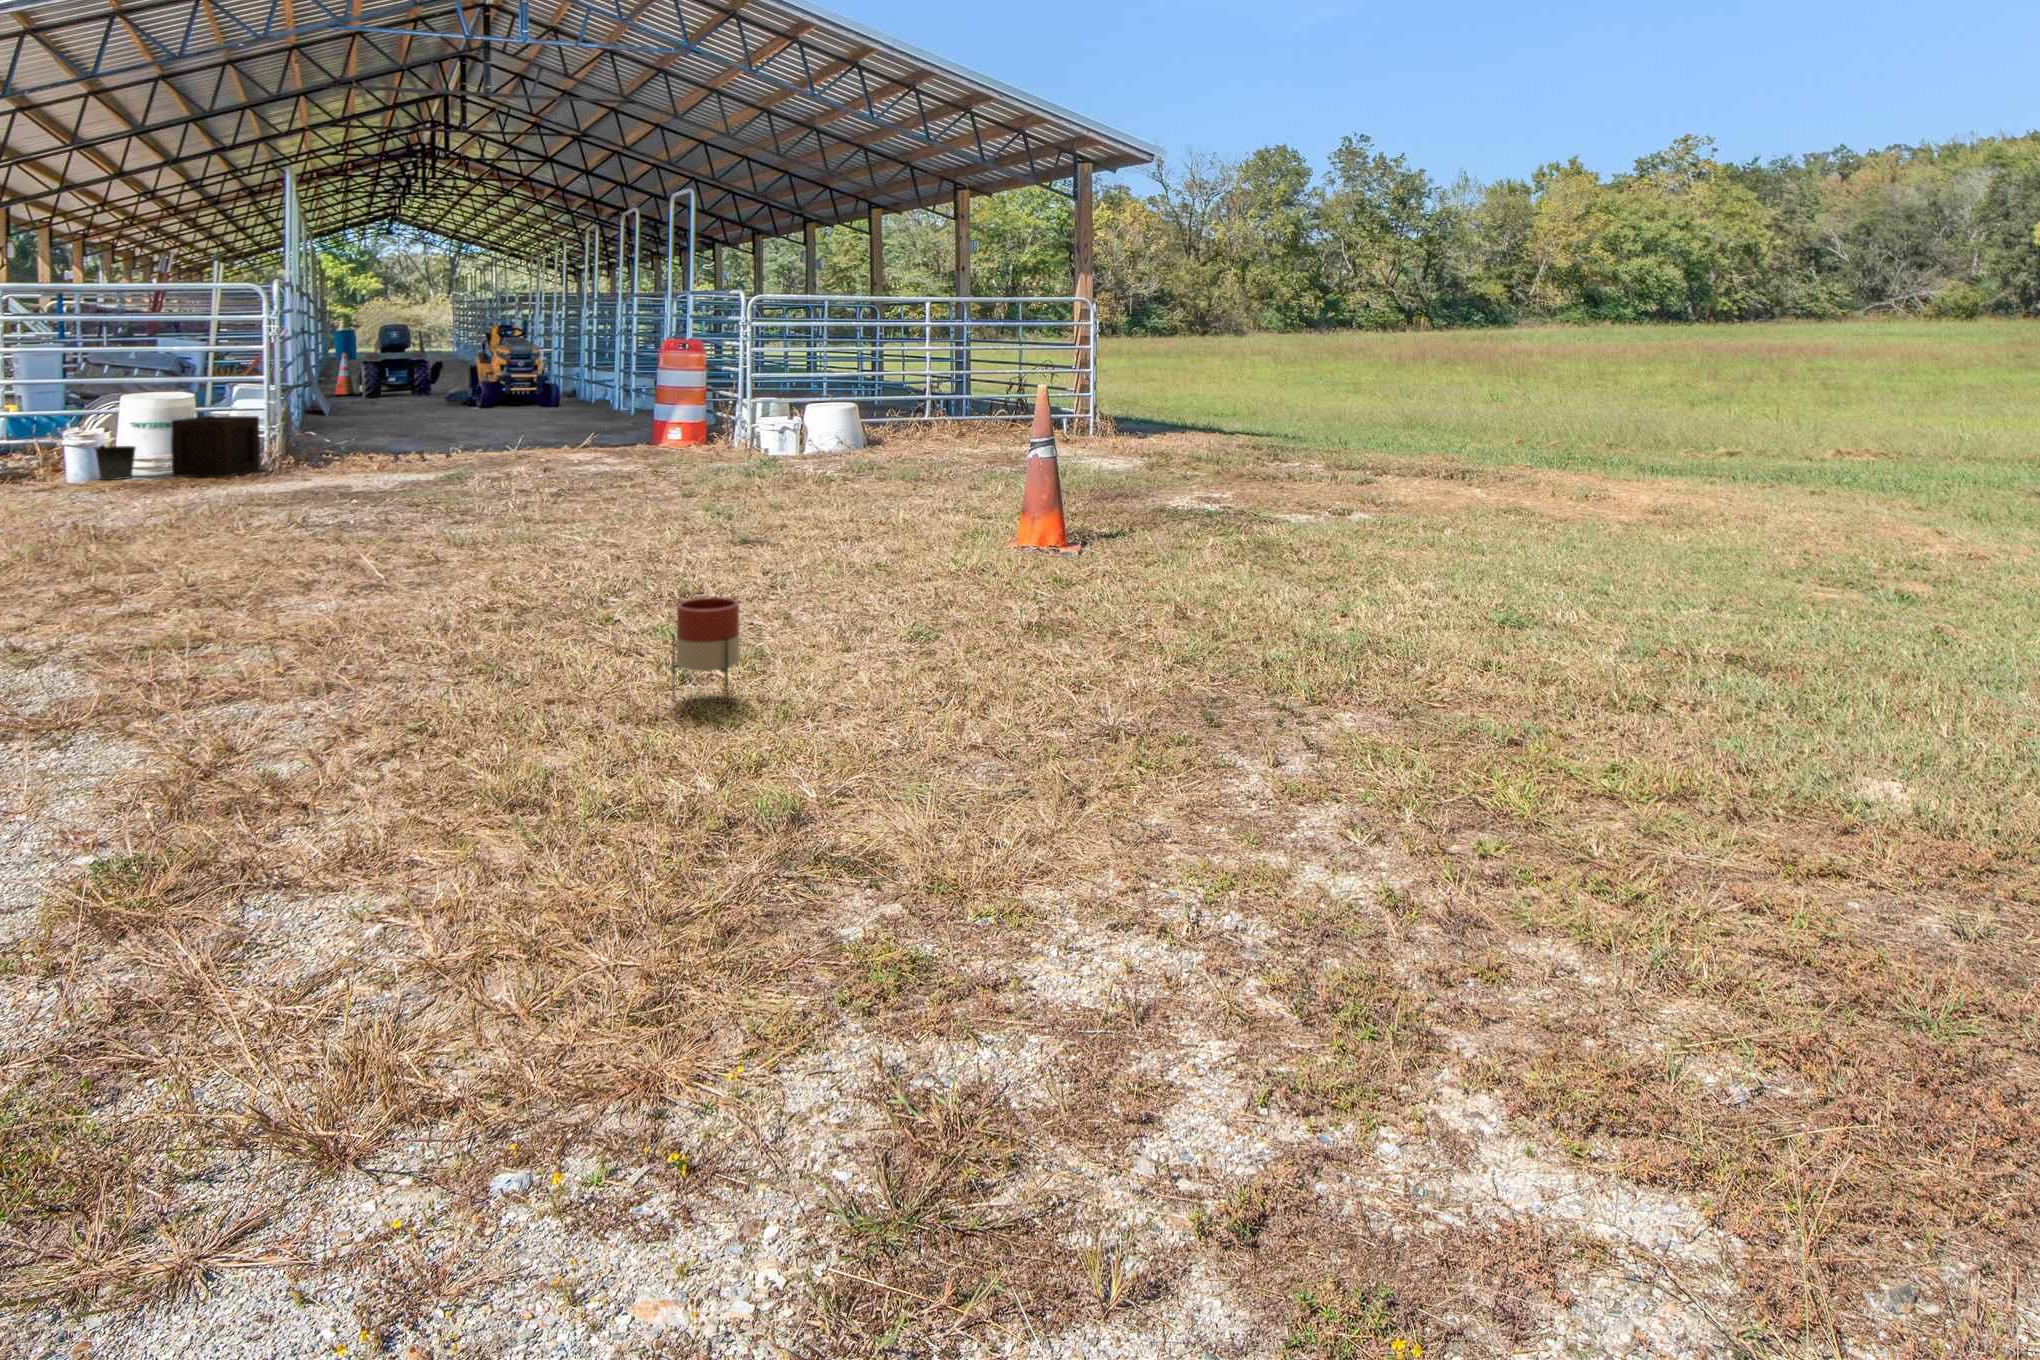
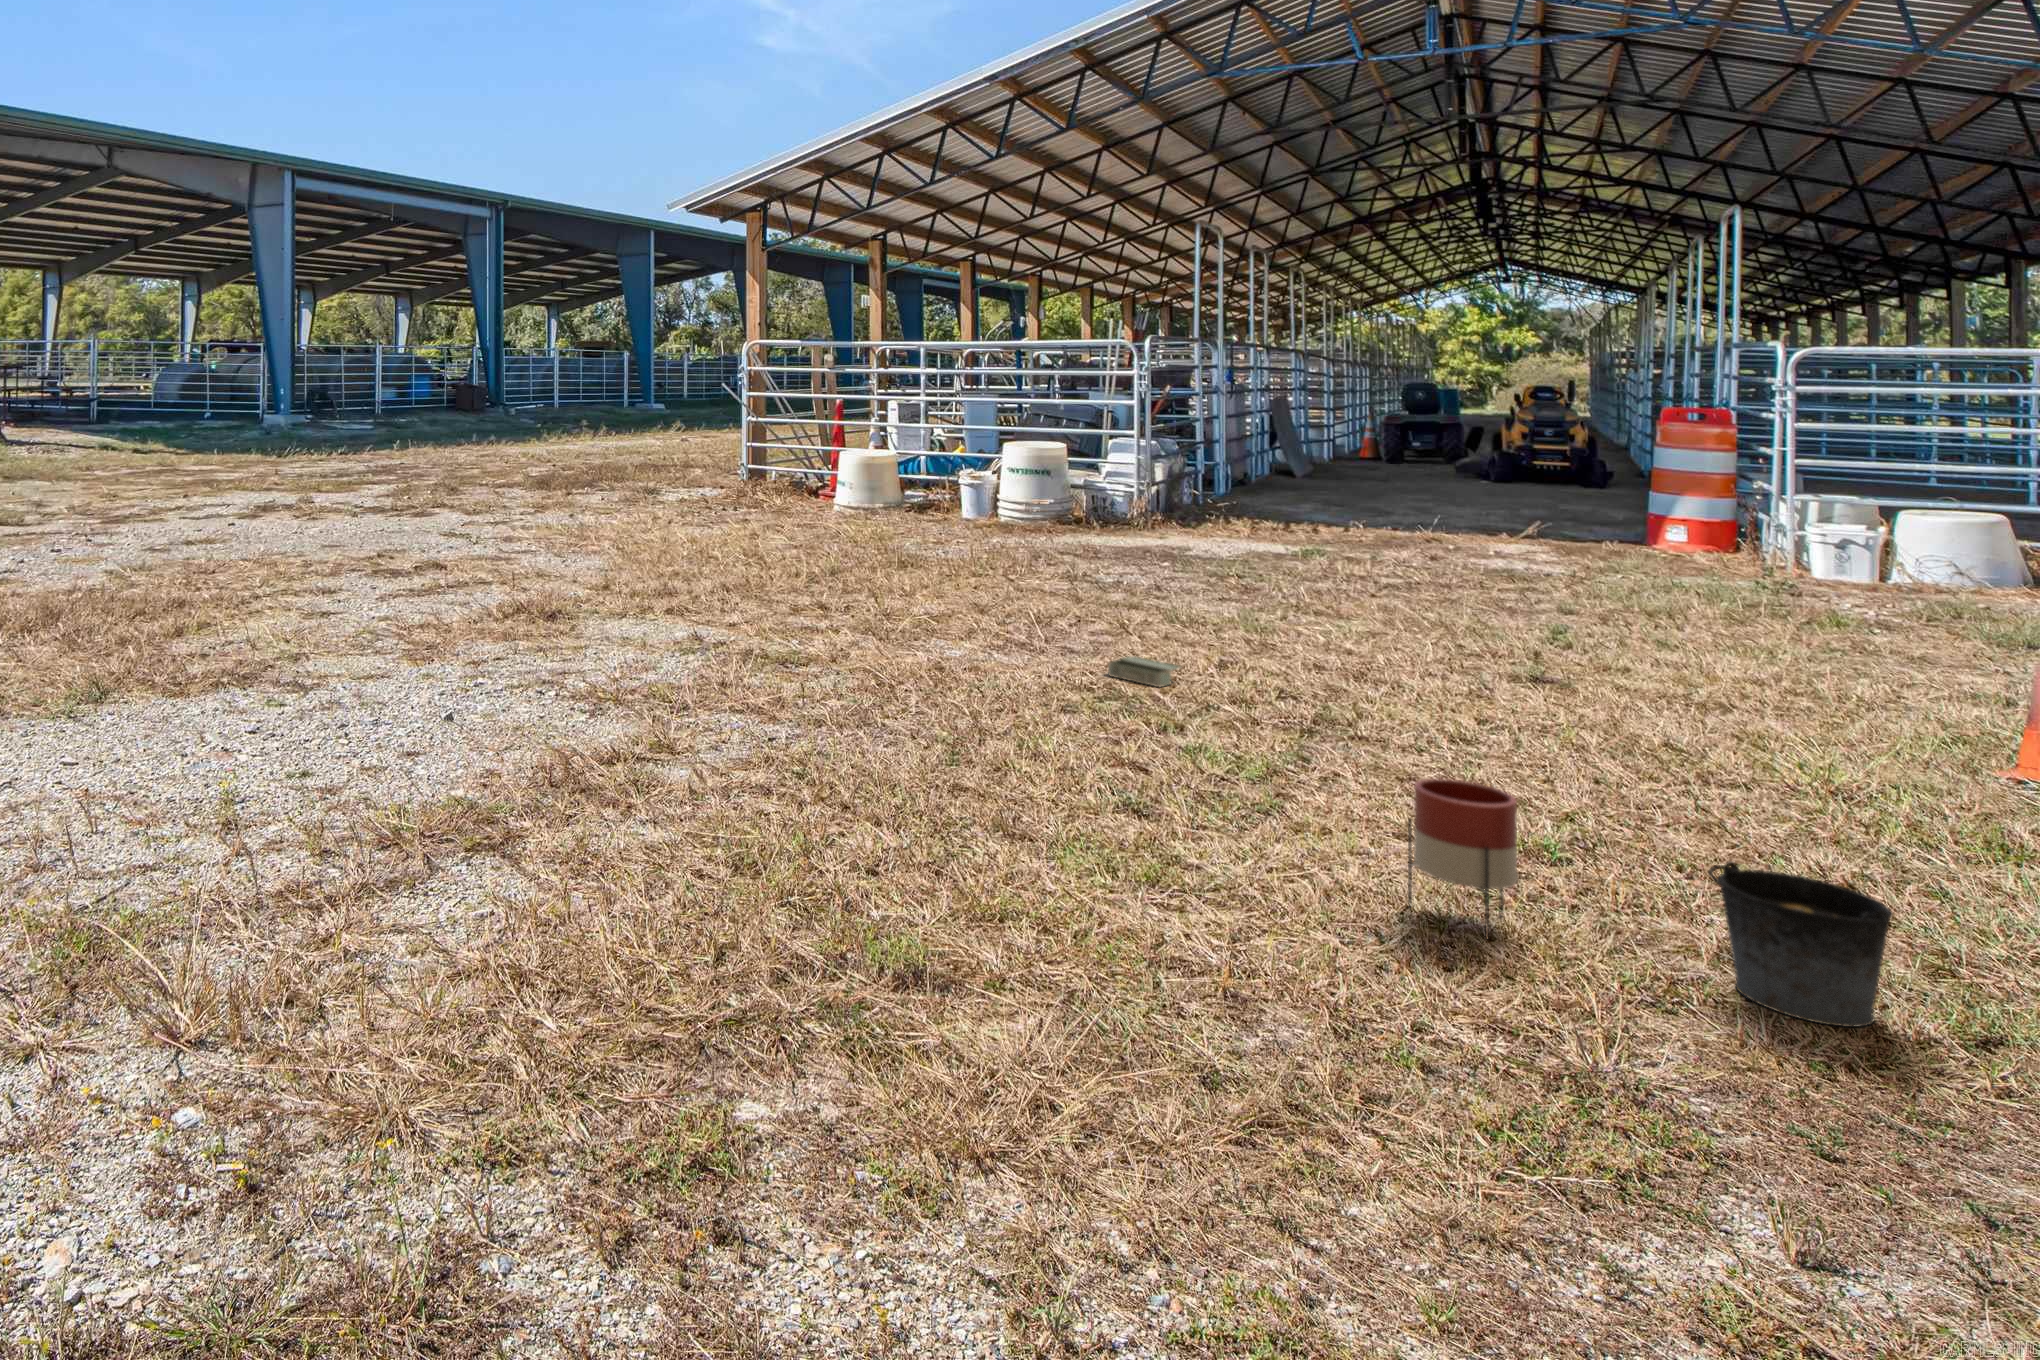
wooden crate: present [171,416,260,477] -> none [1042,465,1124,525]
bucket: present [94,445,136,480] -> present [1708,861,1892,1027]
toolbox: none [348,577,416,600] -> present [1108,656,1180,687]

